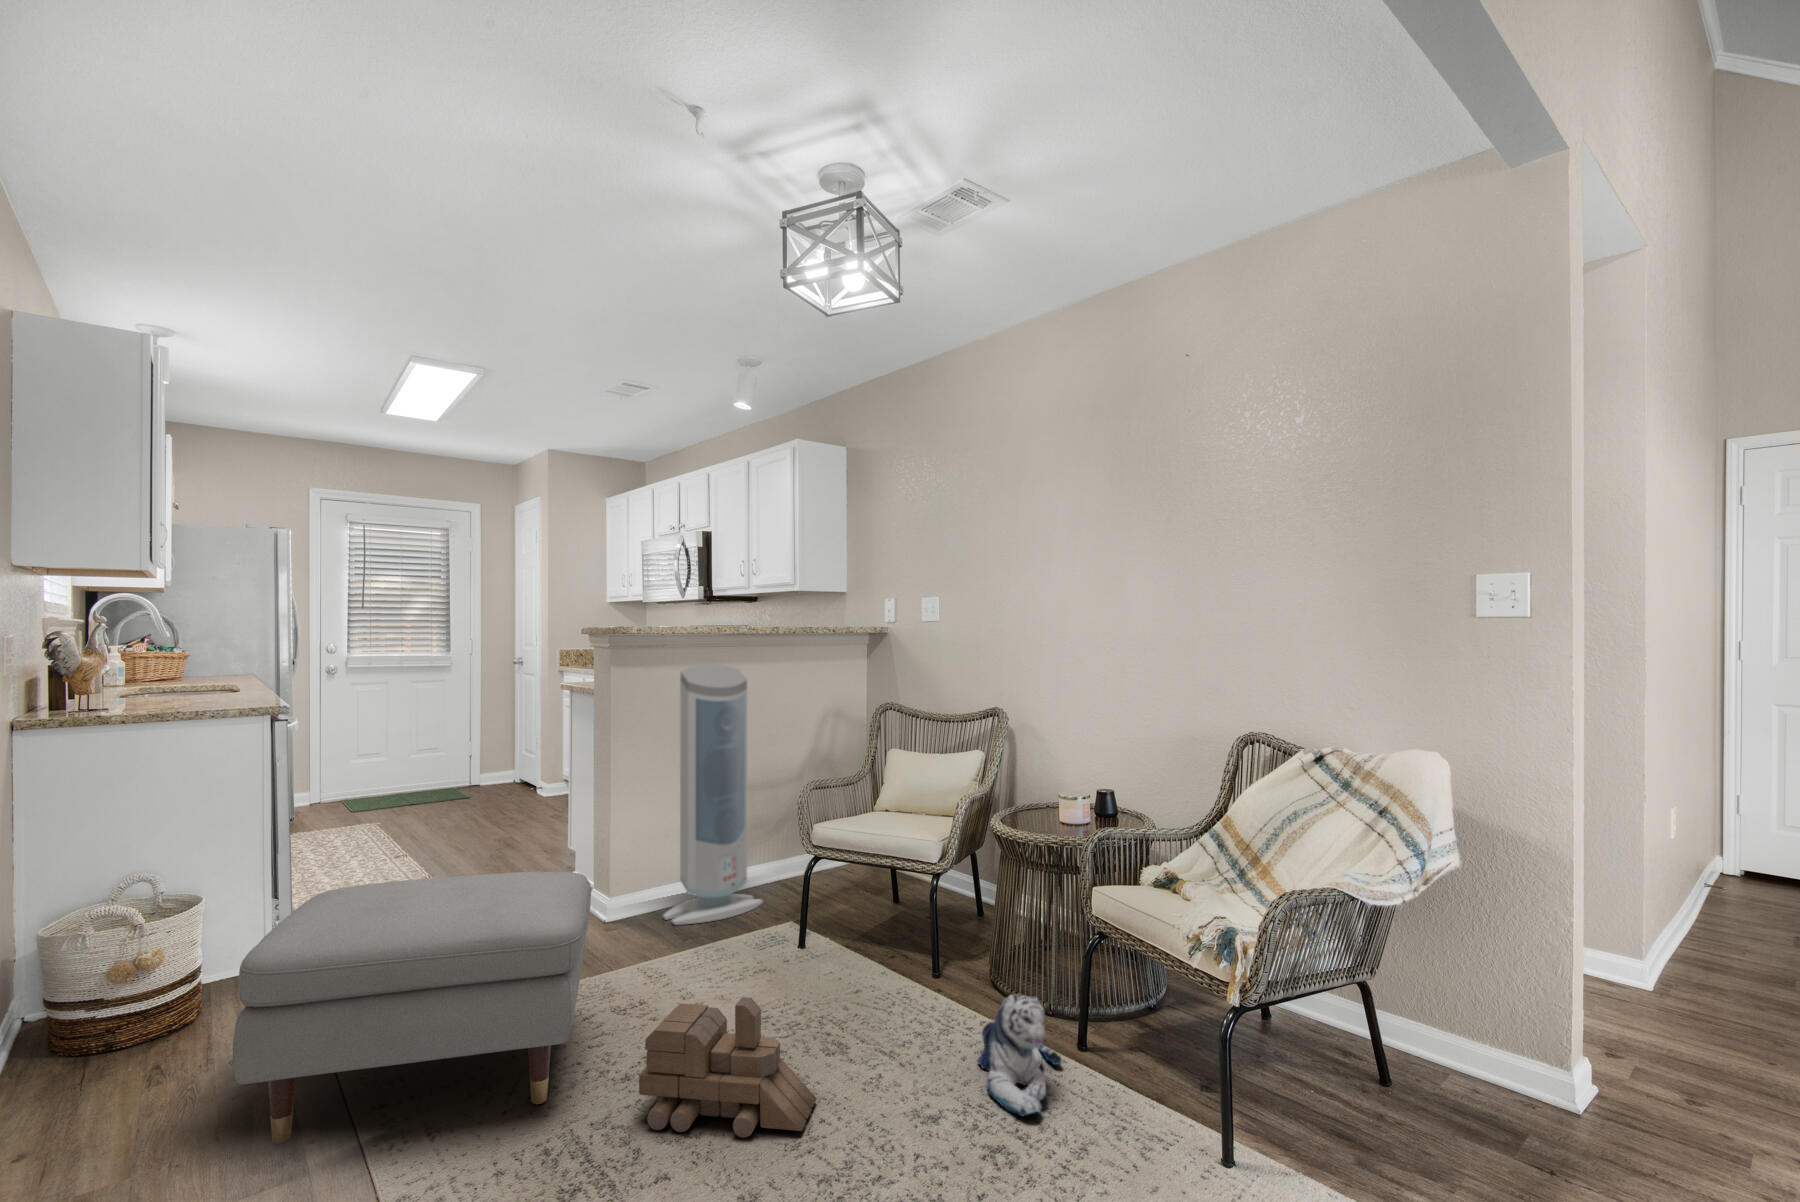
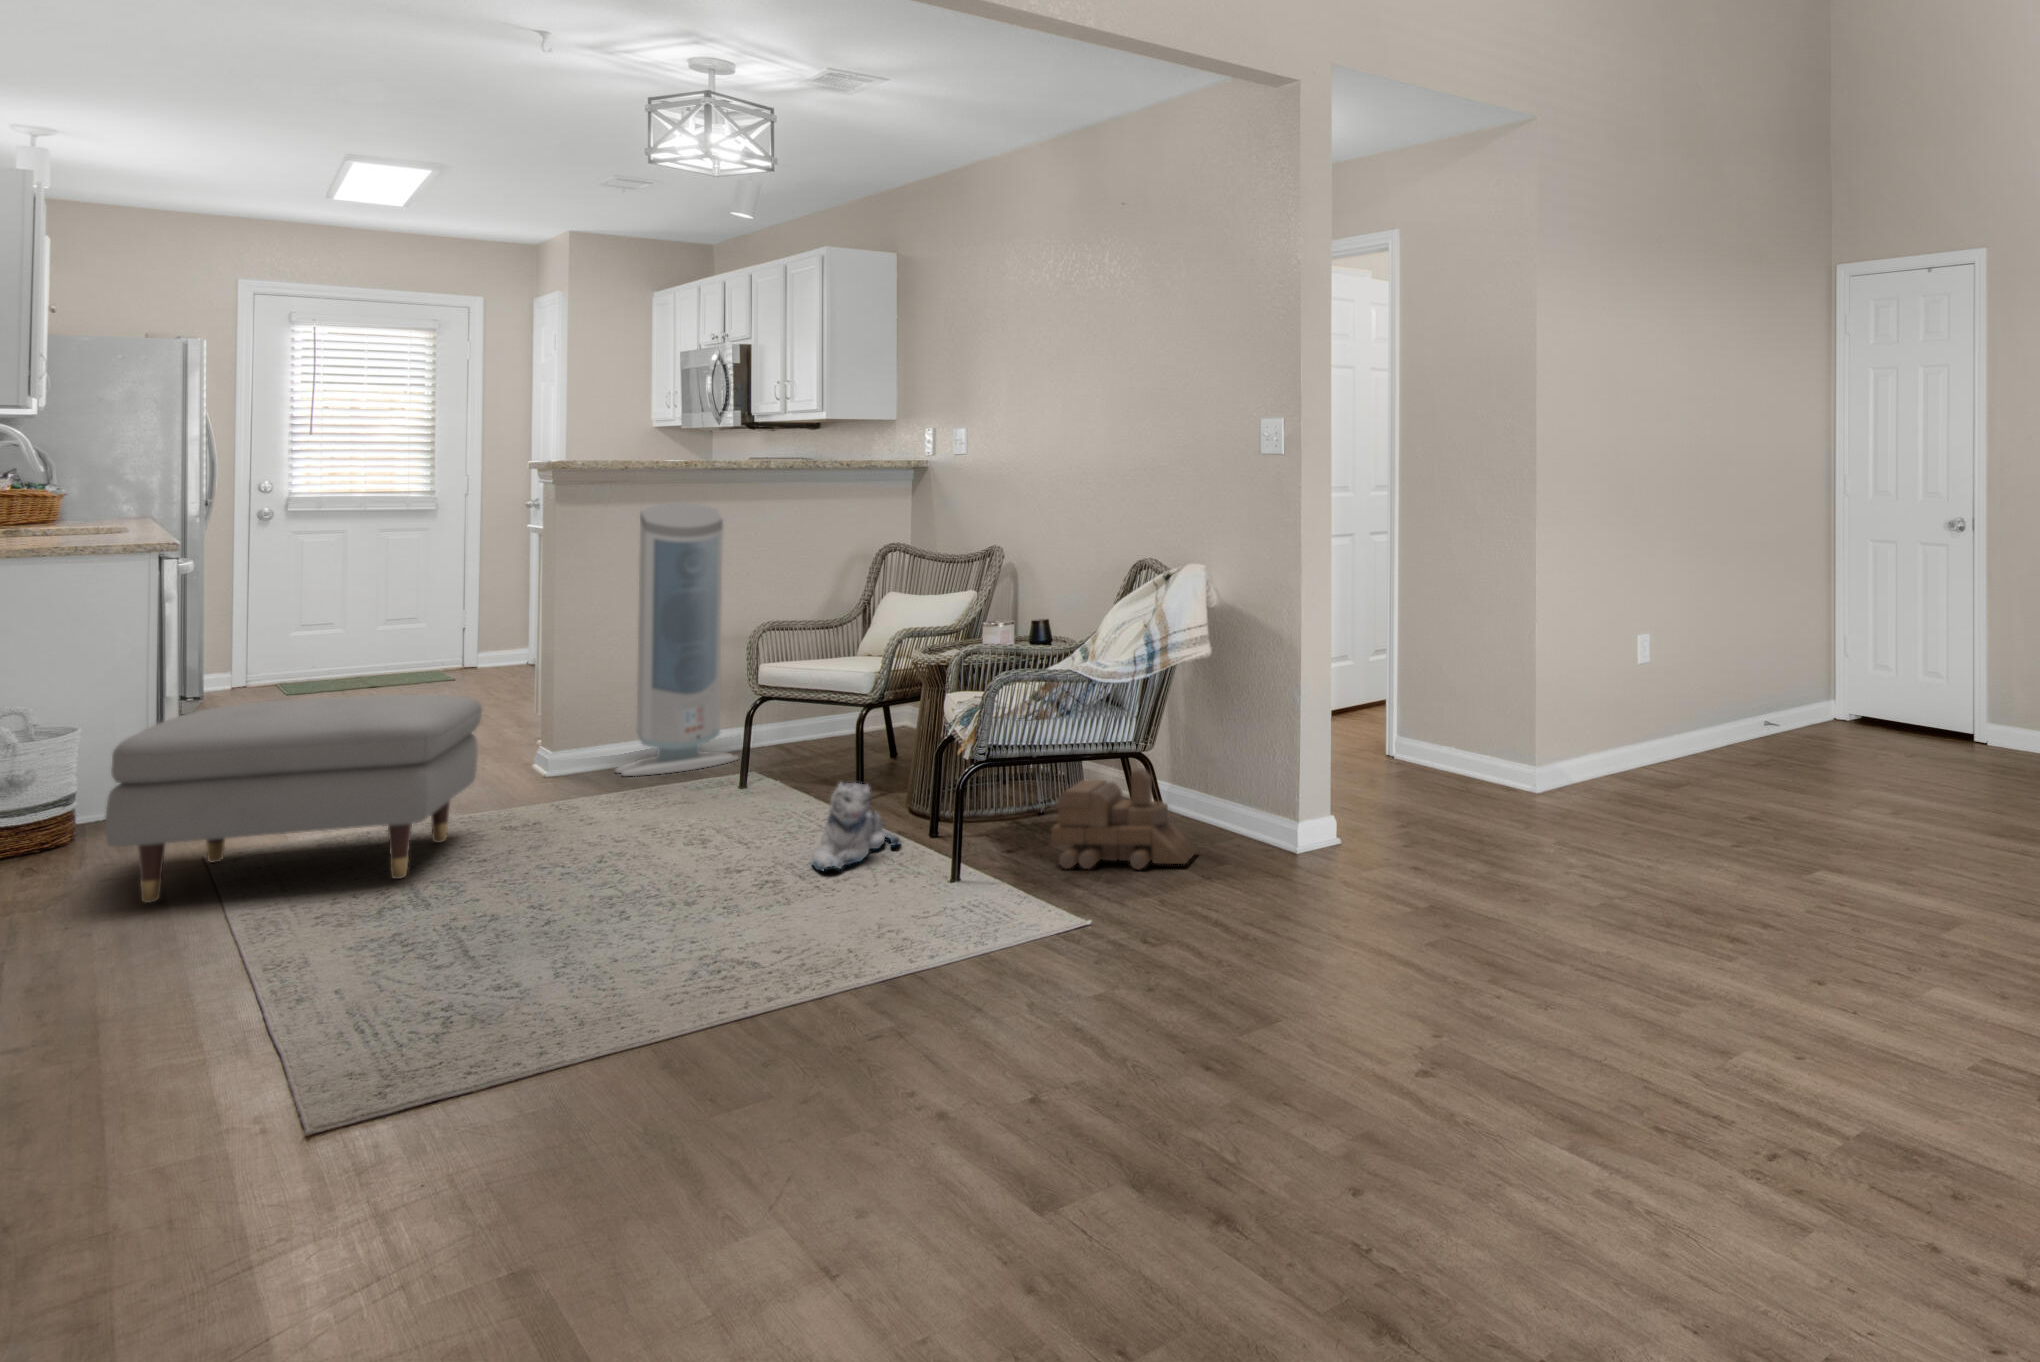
toy train: present [639,997,817,1138] -> present [1051,768,1197,869]

